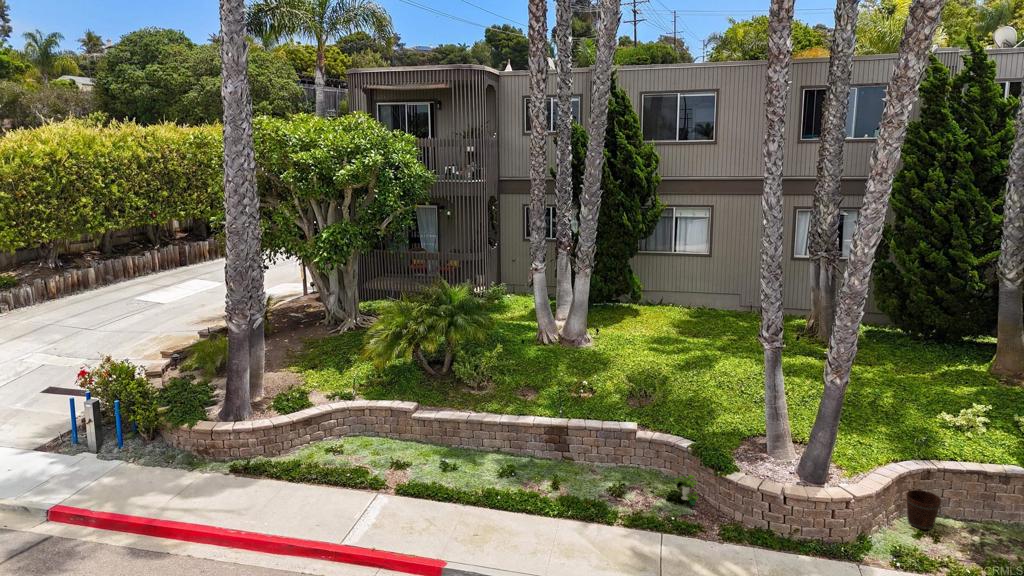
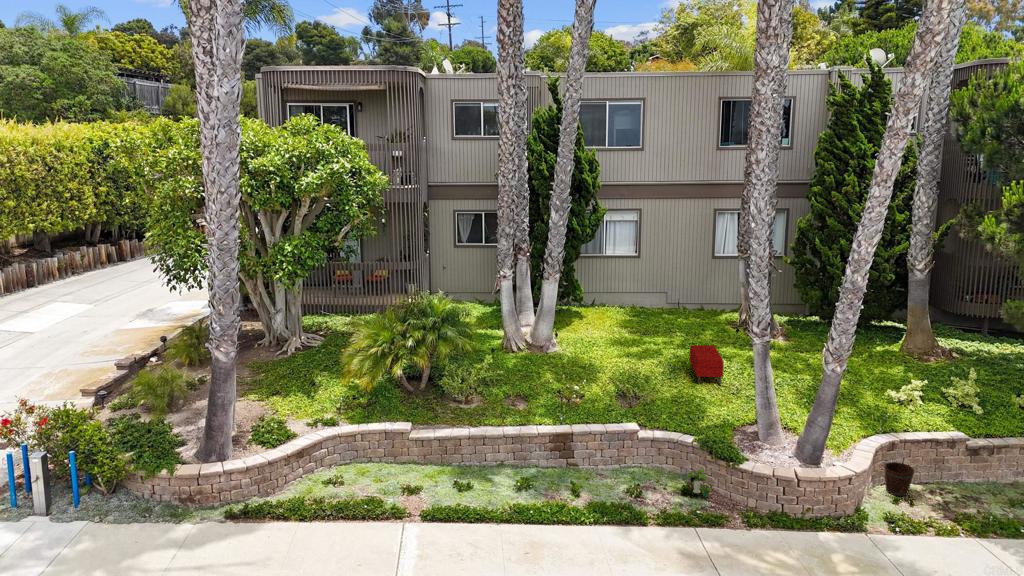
bench: none [728,347,758,391] -> present [689,345,724,384]

